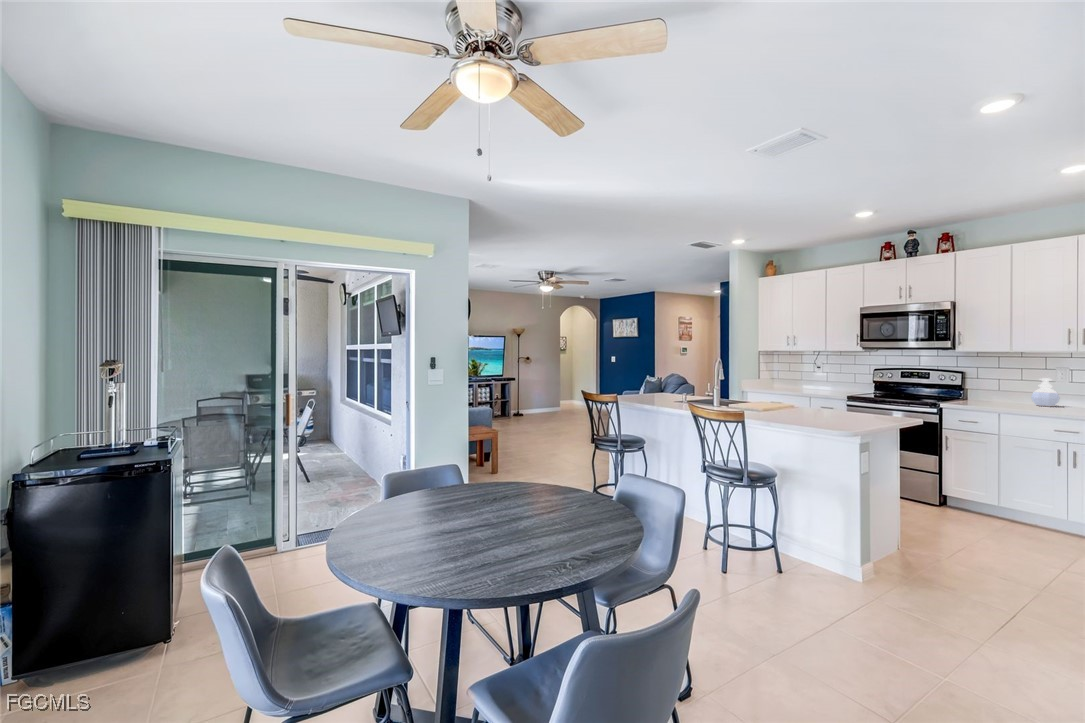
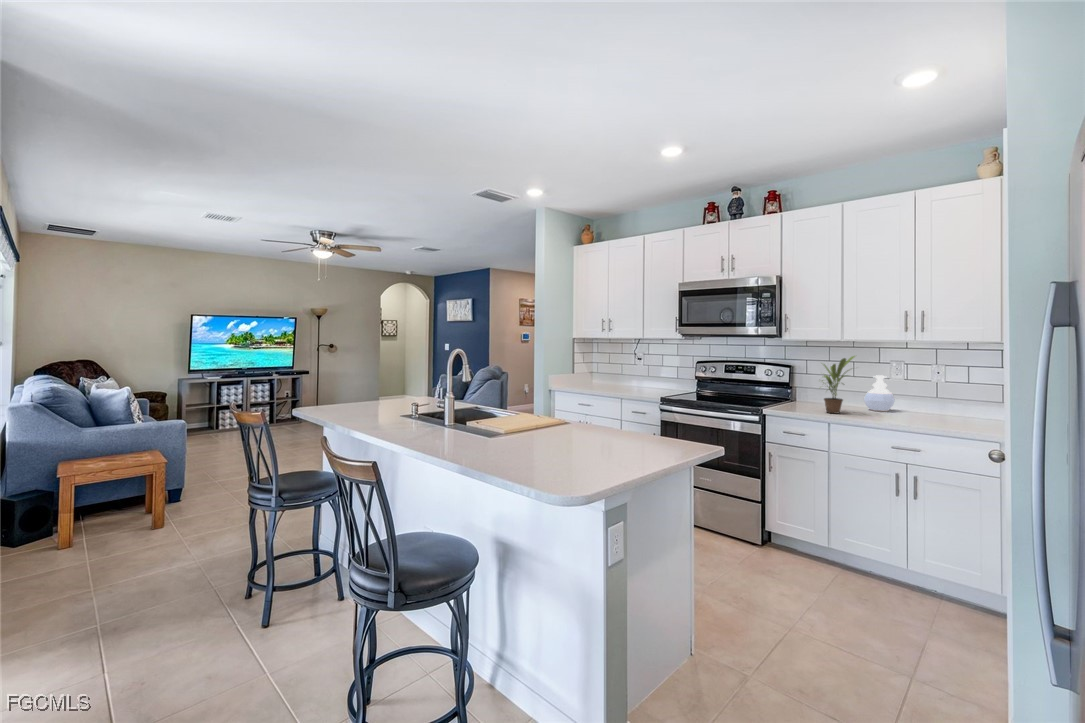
potted plant: none [989,363,1026,407] -> present [822,356,855,413]

